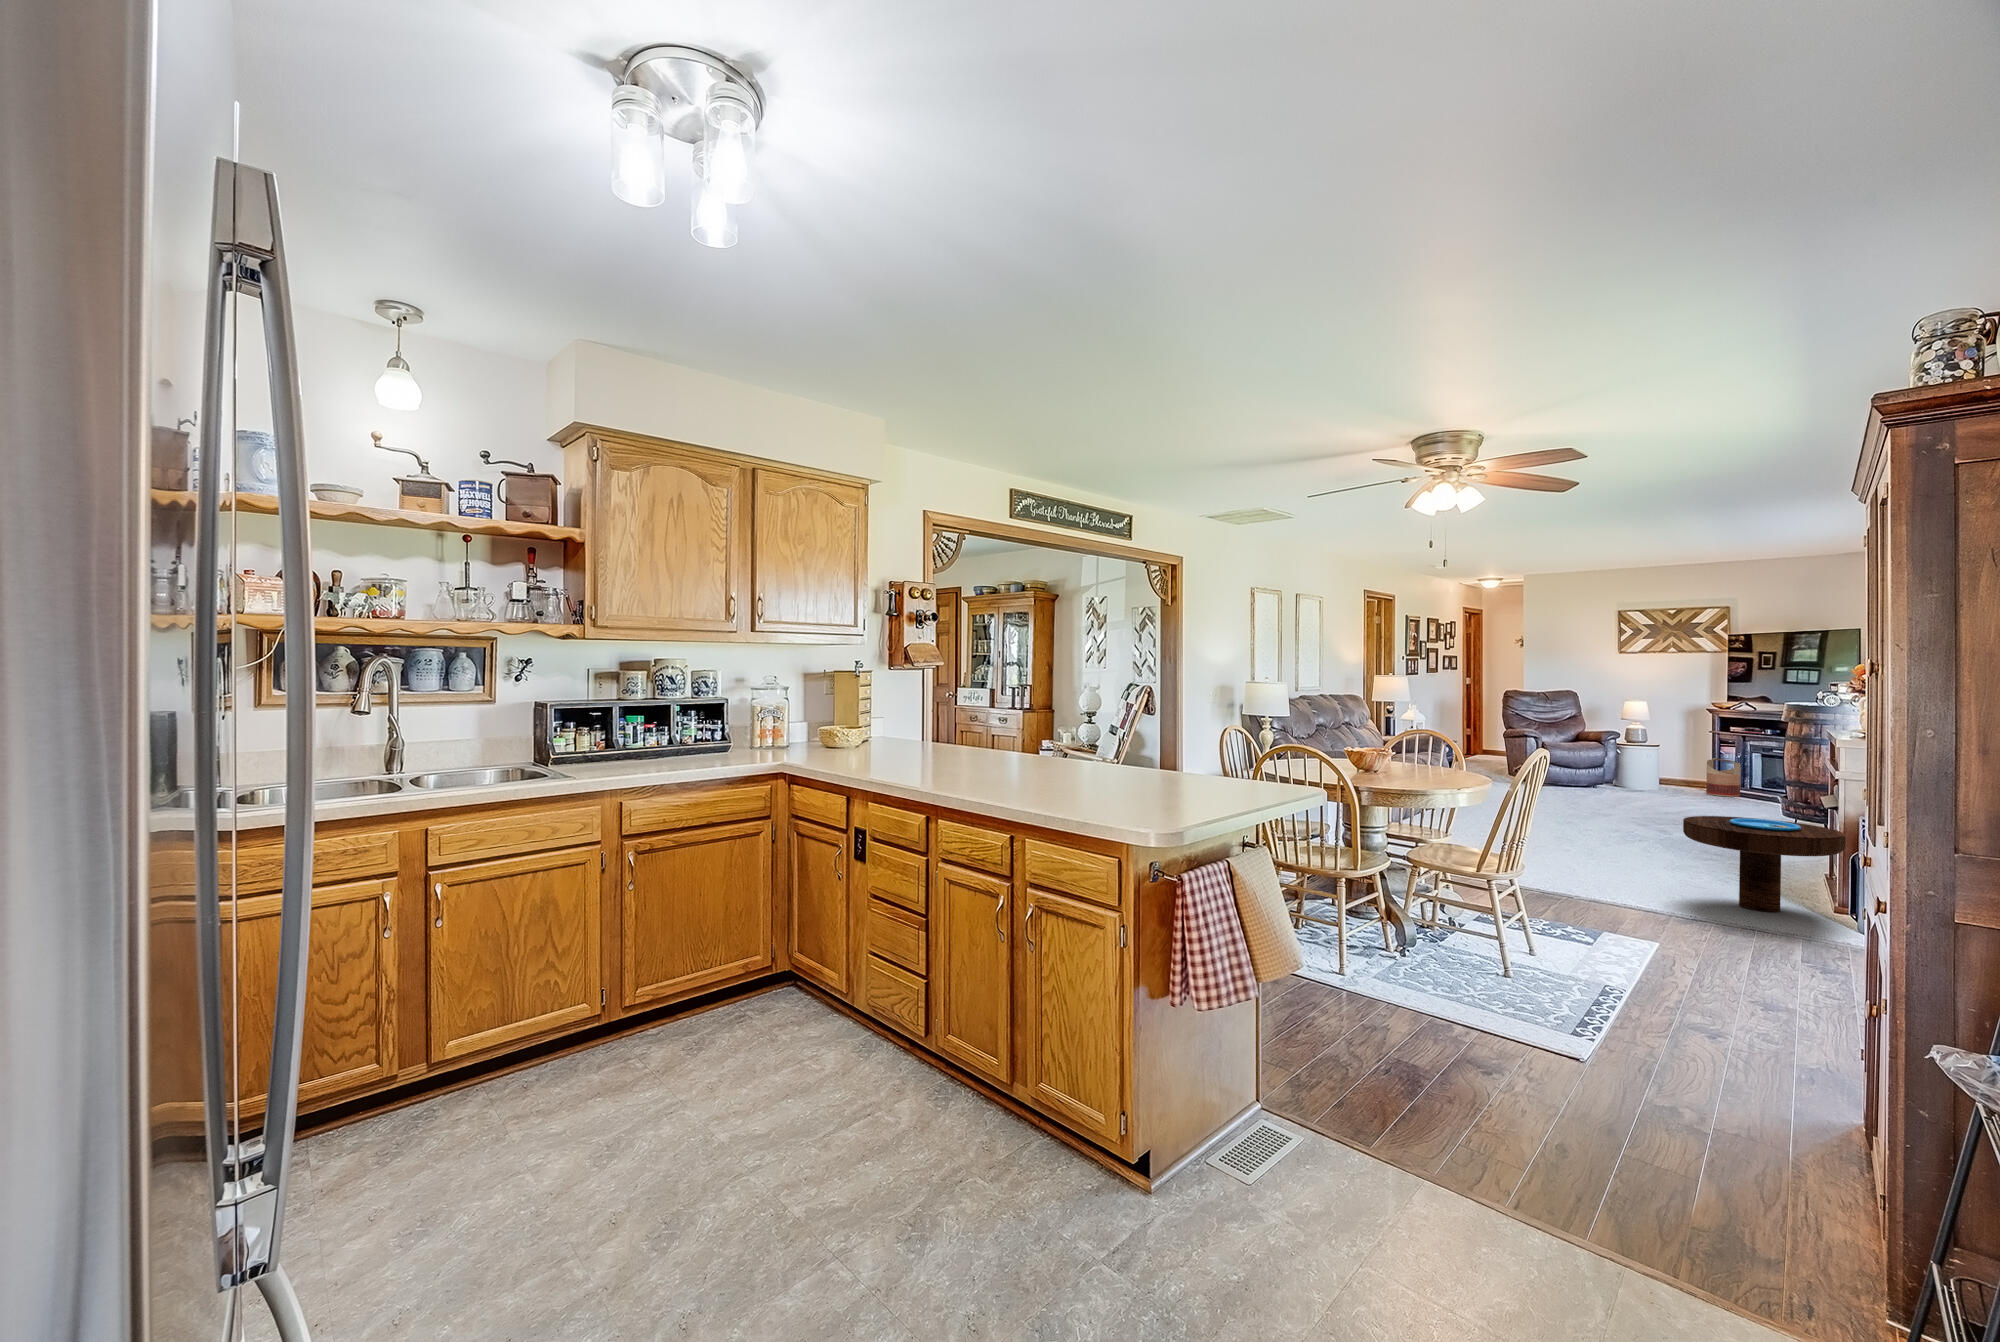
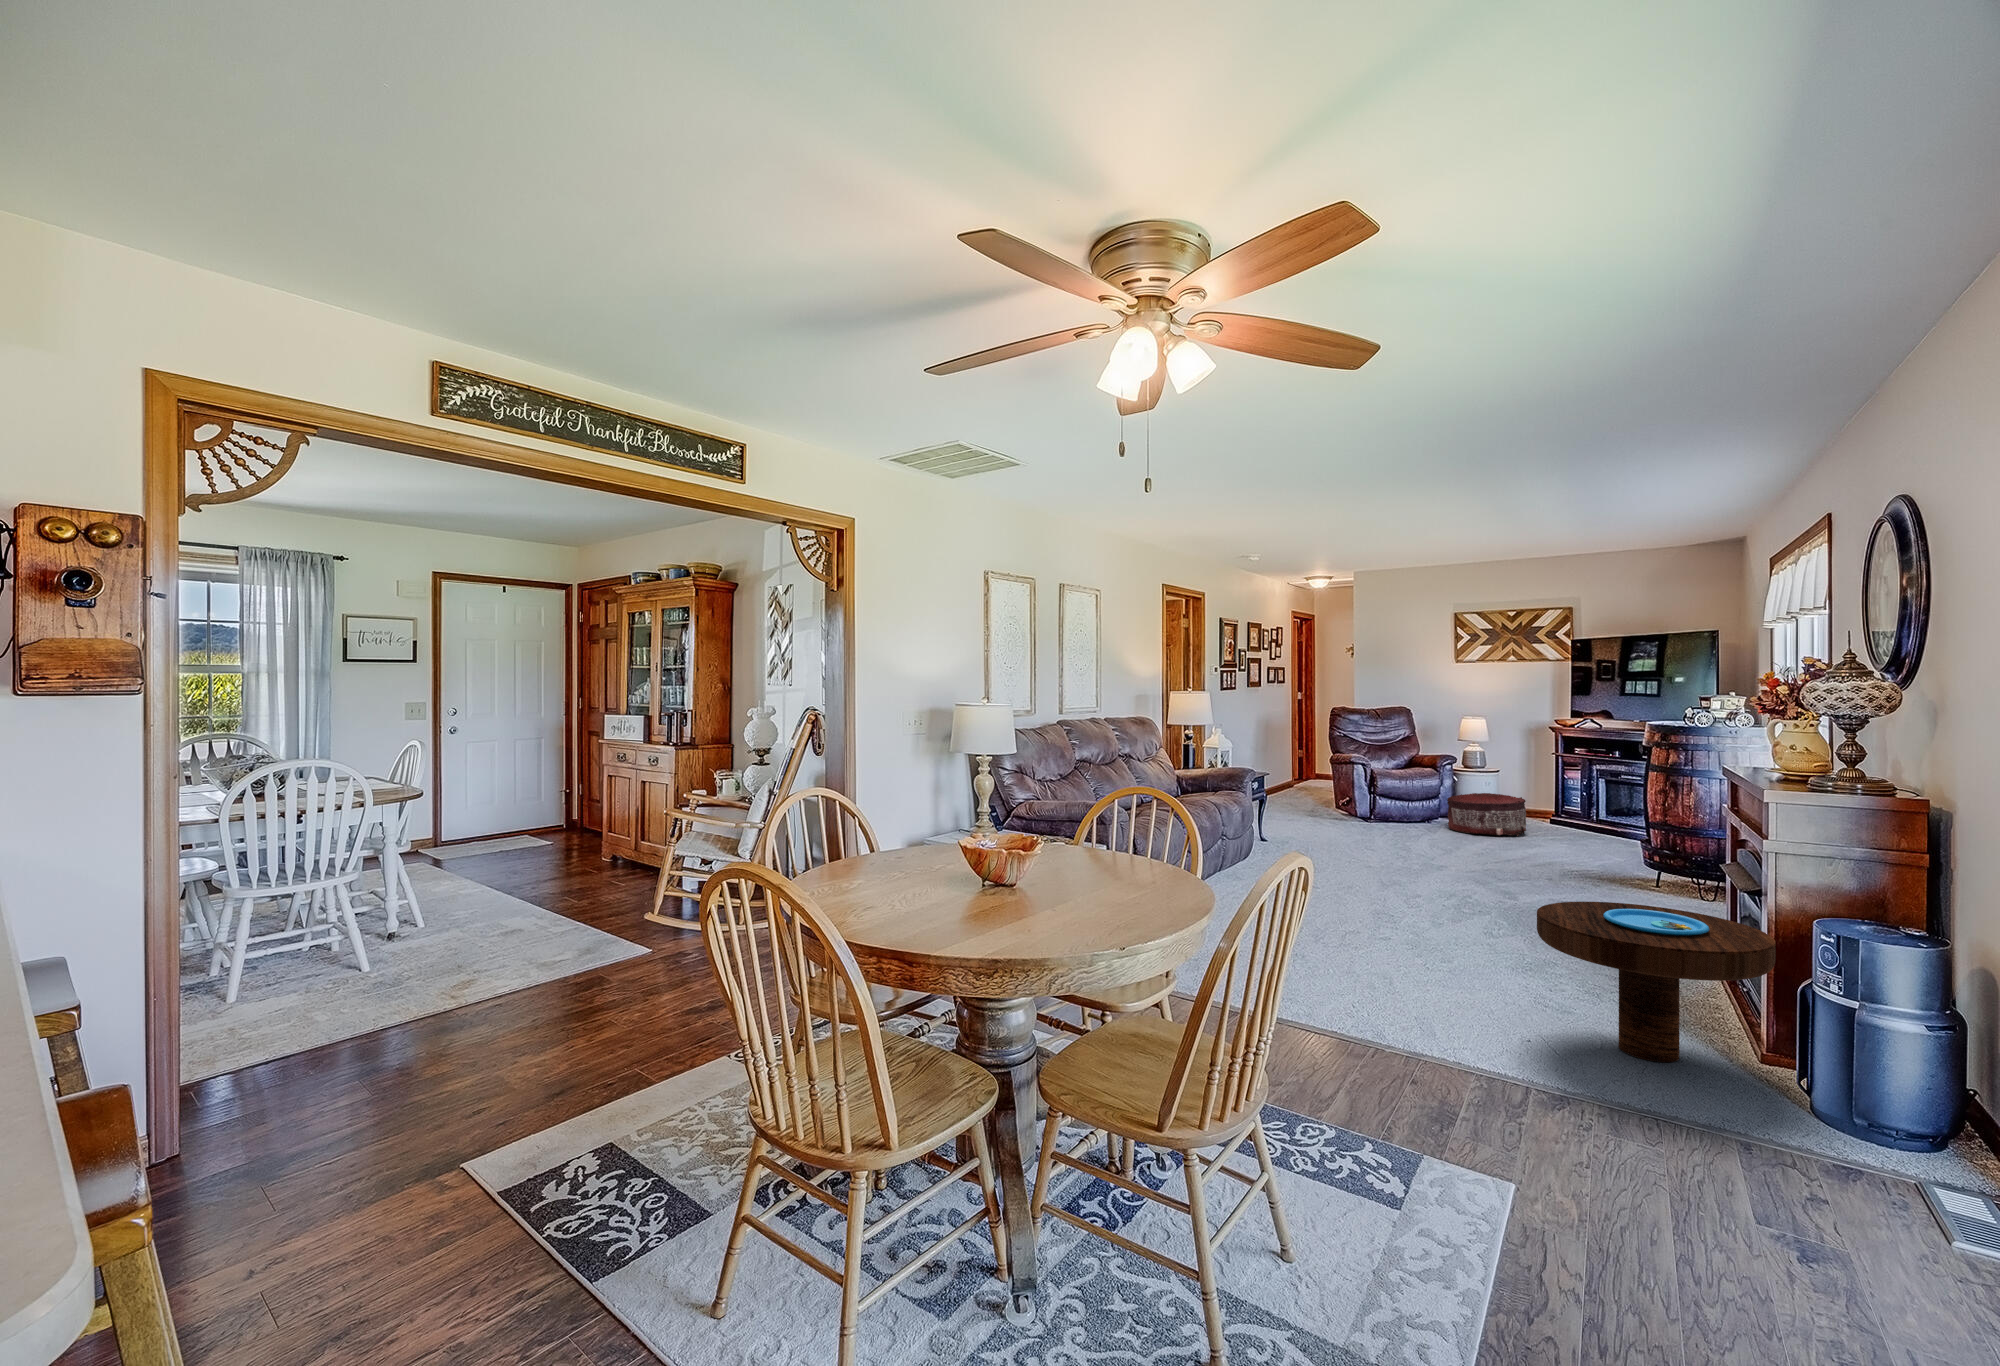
basket: present [1706,758,1741,797] -> none [1550,785,1587,832]
pouf: none [1612,763,1684,798] -> present [1447,793,1526,836]

